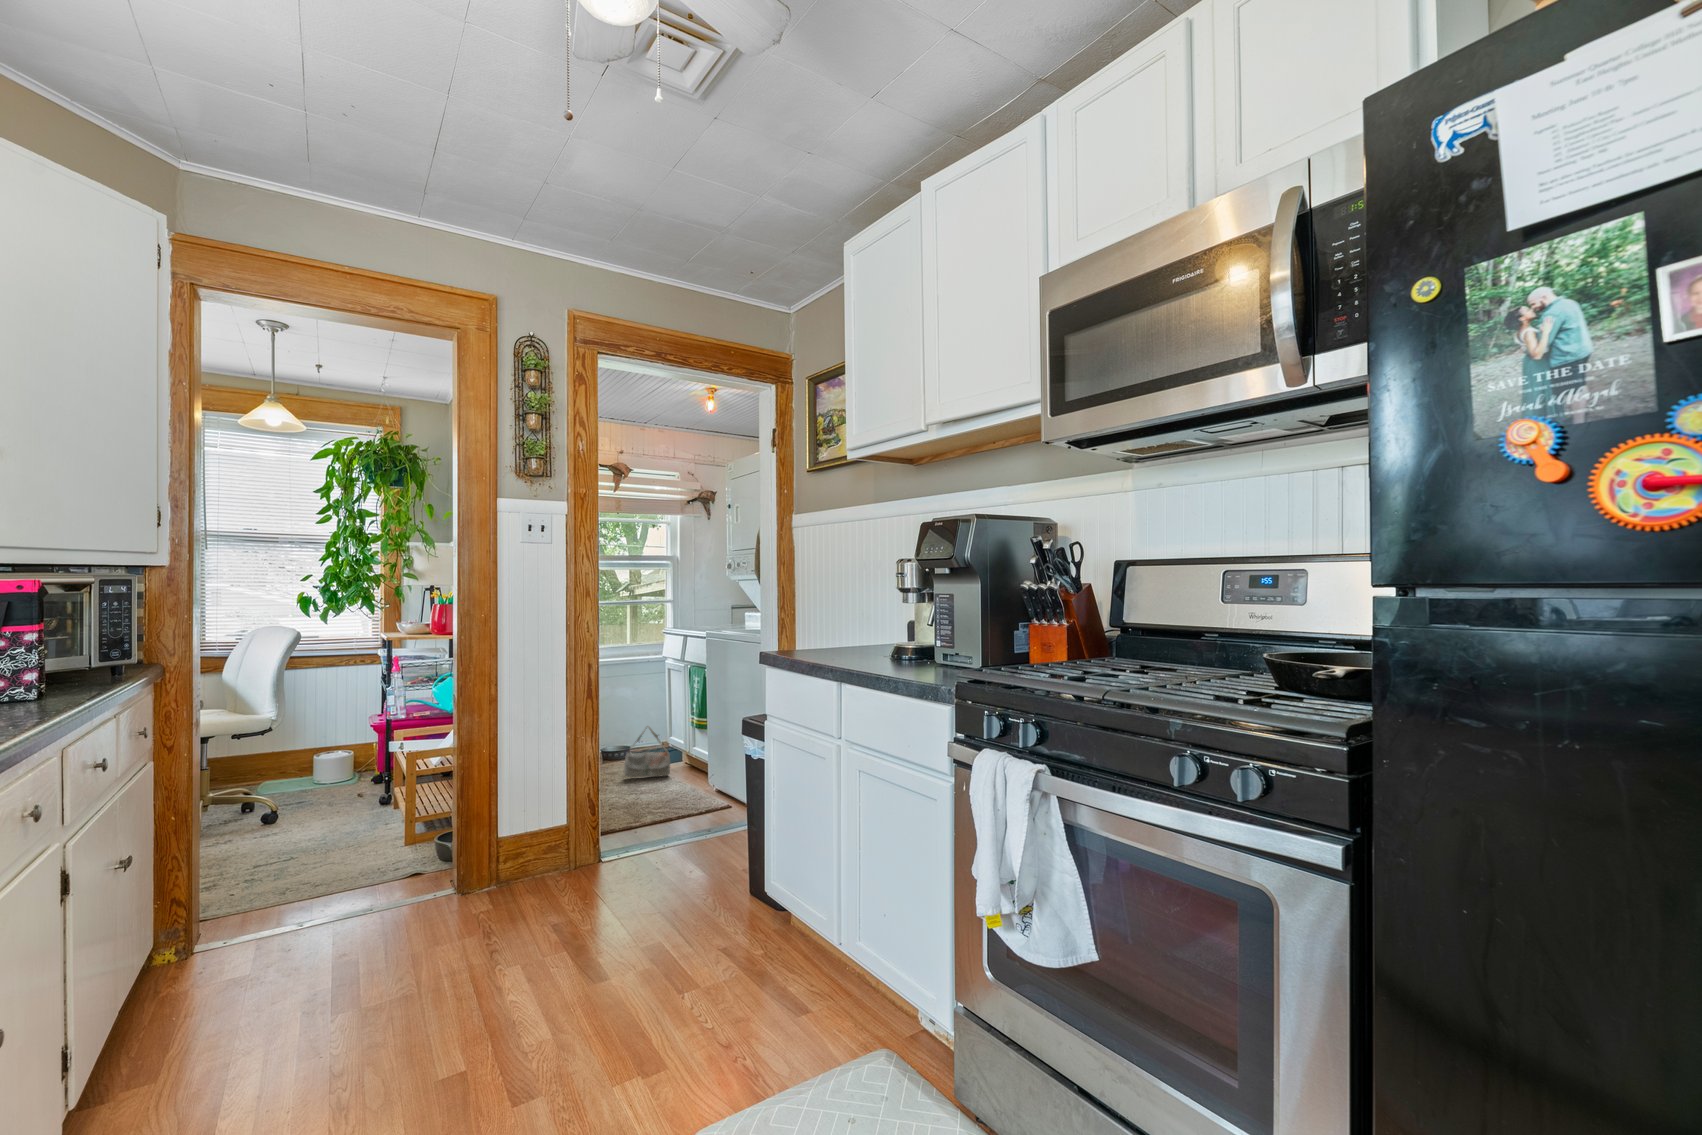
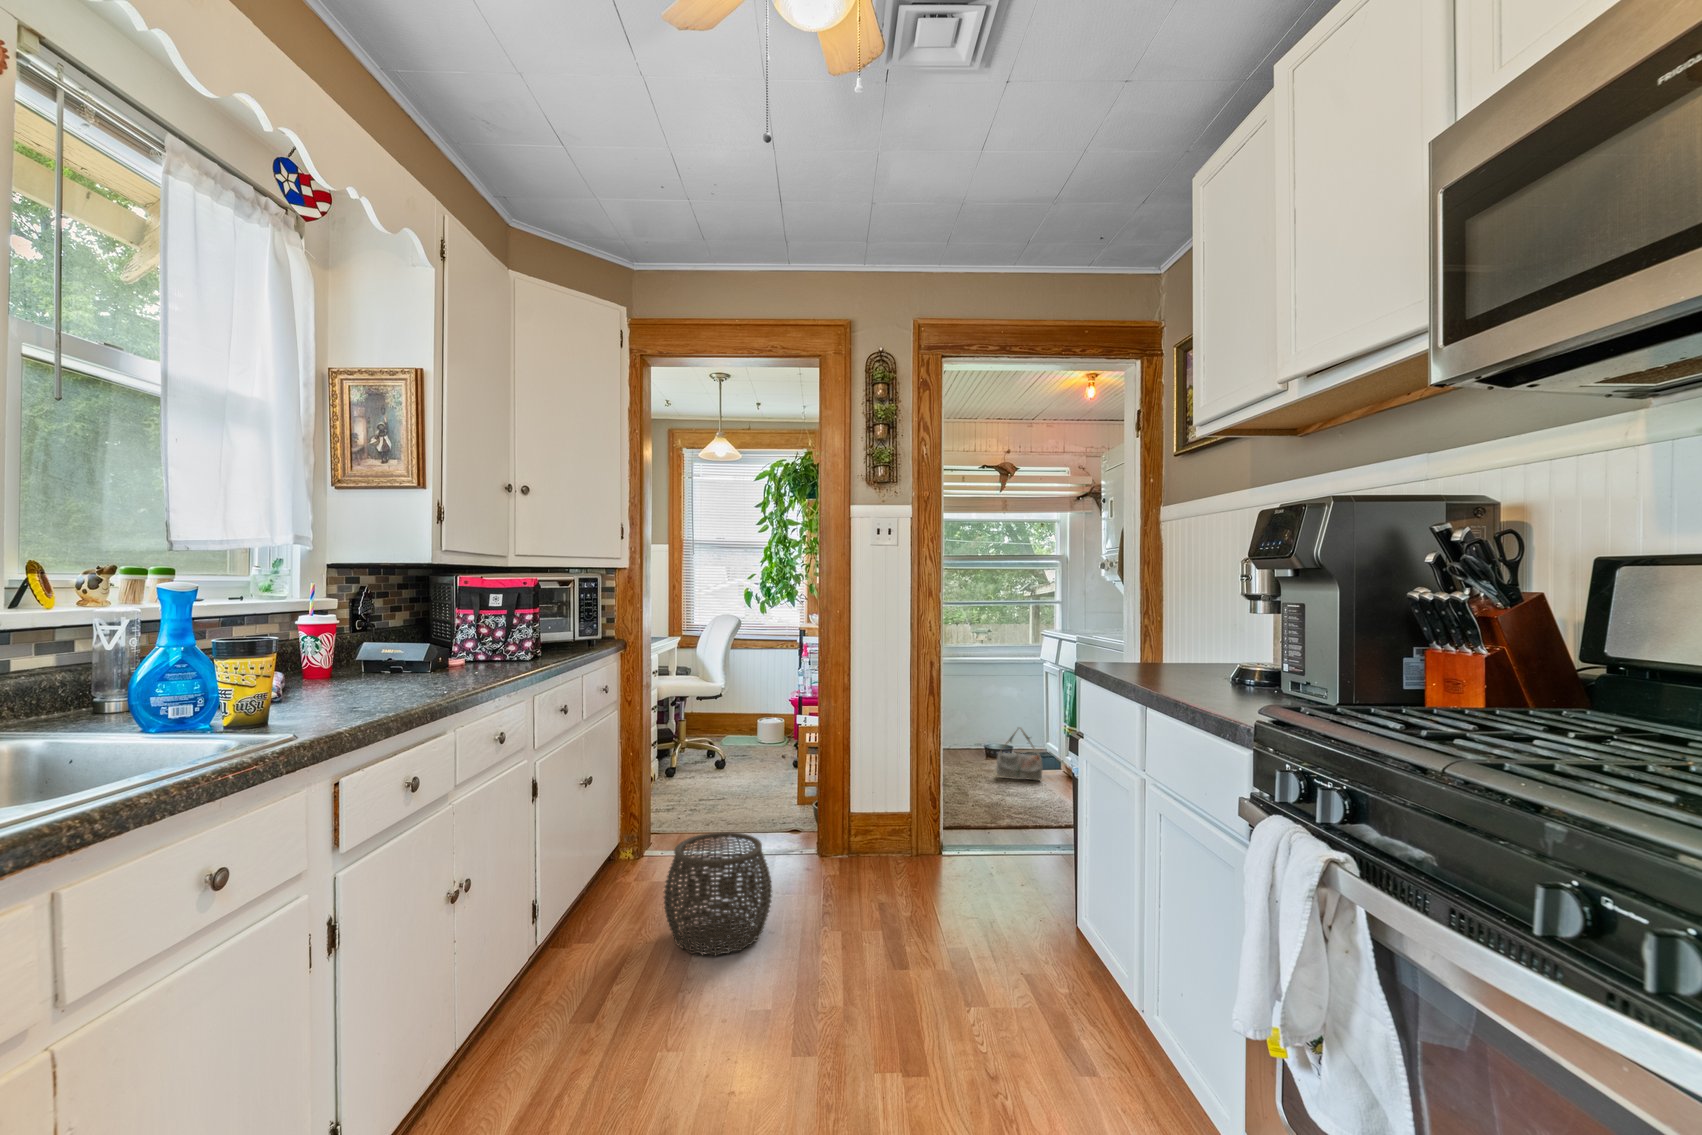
woven basket: none [269,879,423,1036] -> present [664,832,772,956]

